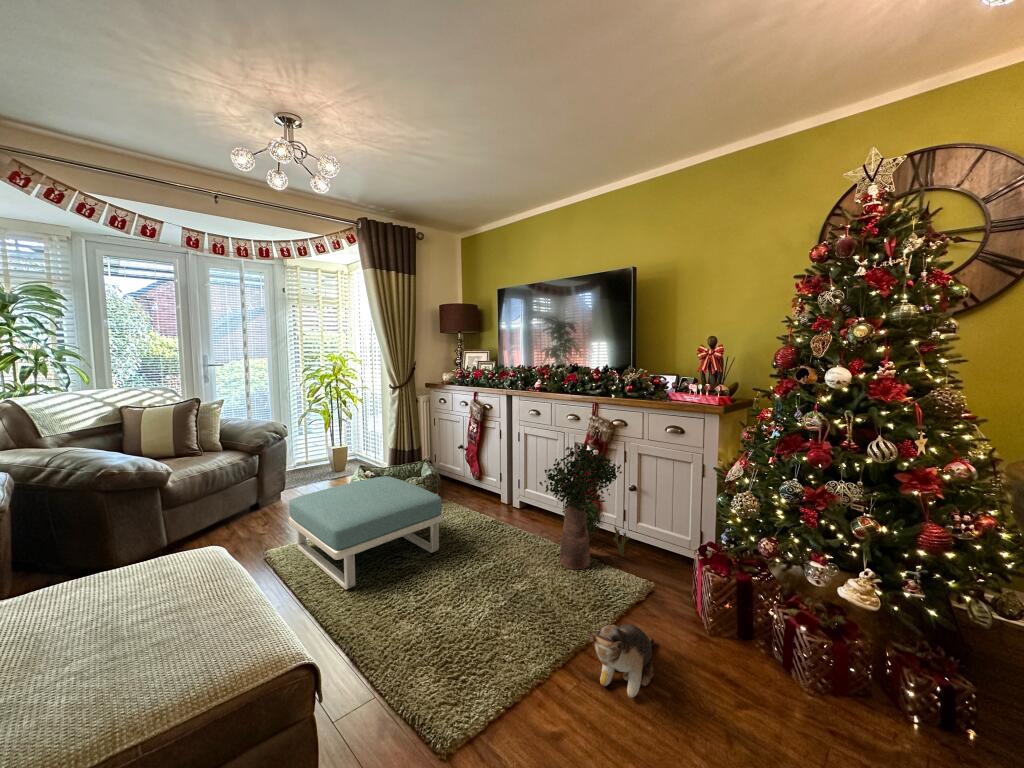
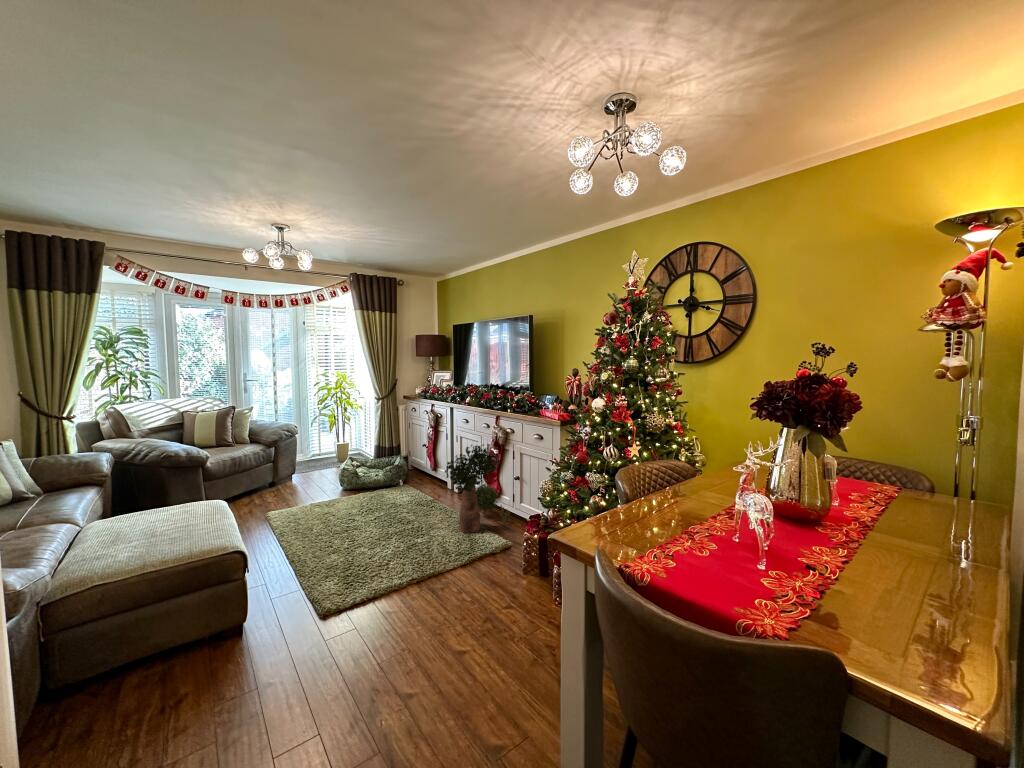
footstool: present [289,476,443,589] -> none [282,465,385,536]
plush toy: present [587,624,654,698] -> none [417,554,483,598]

